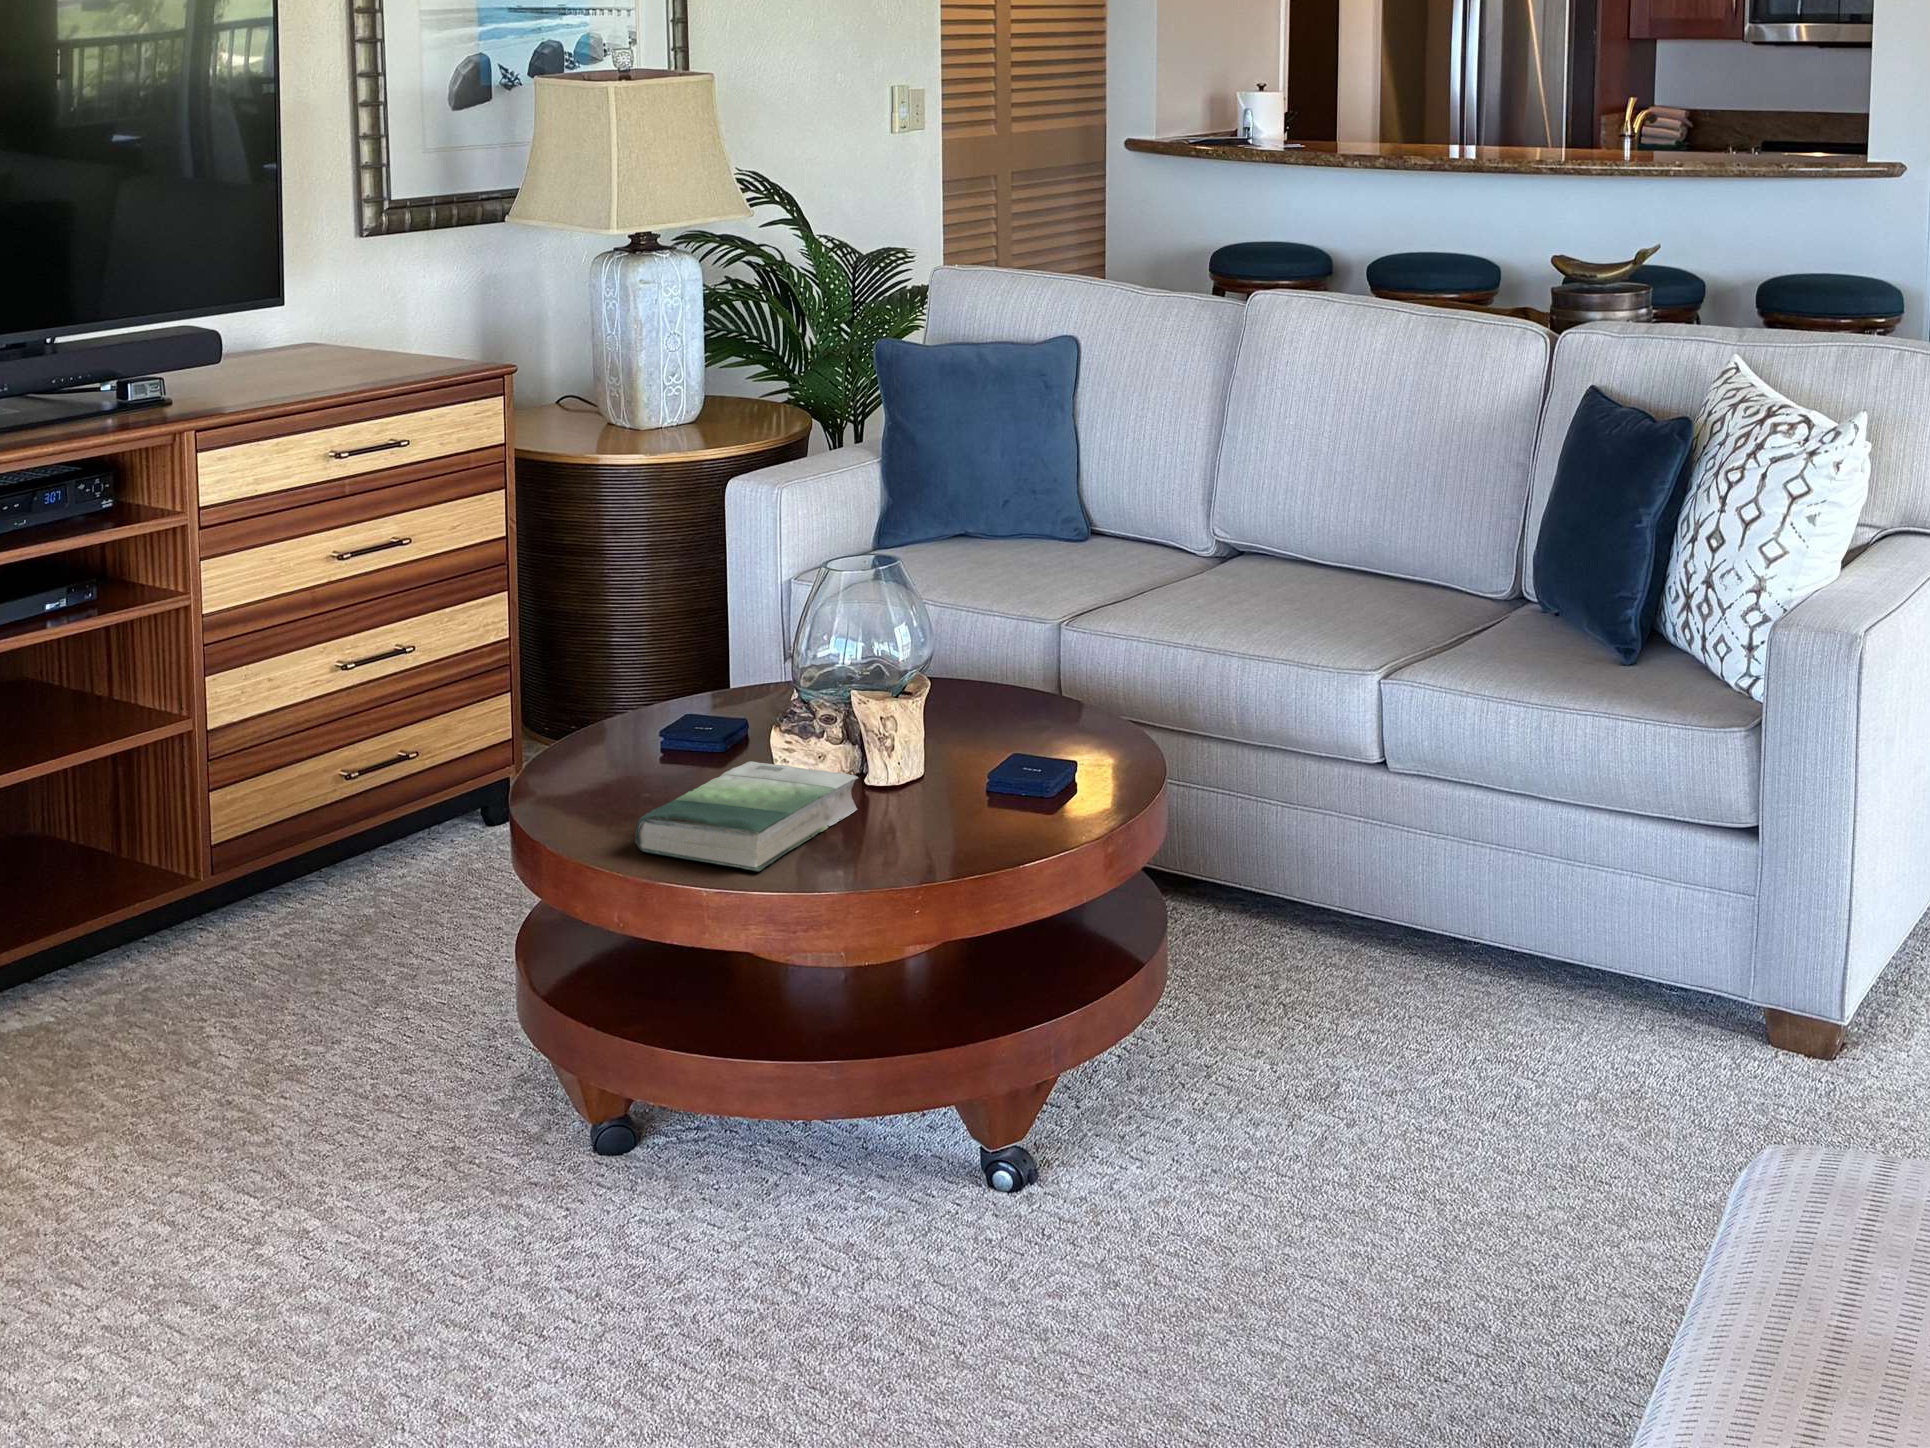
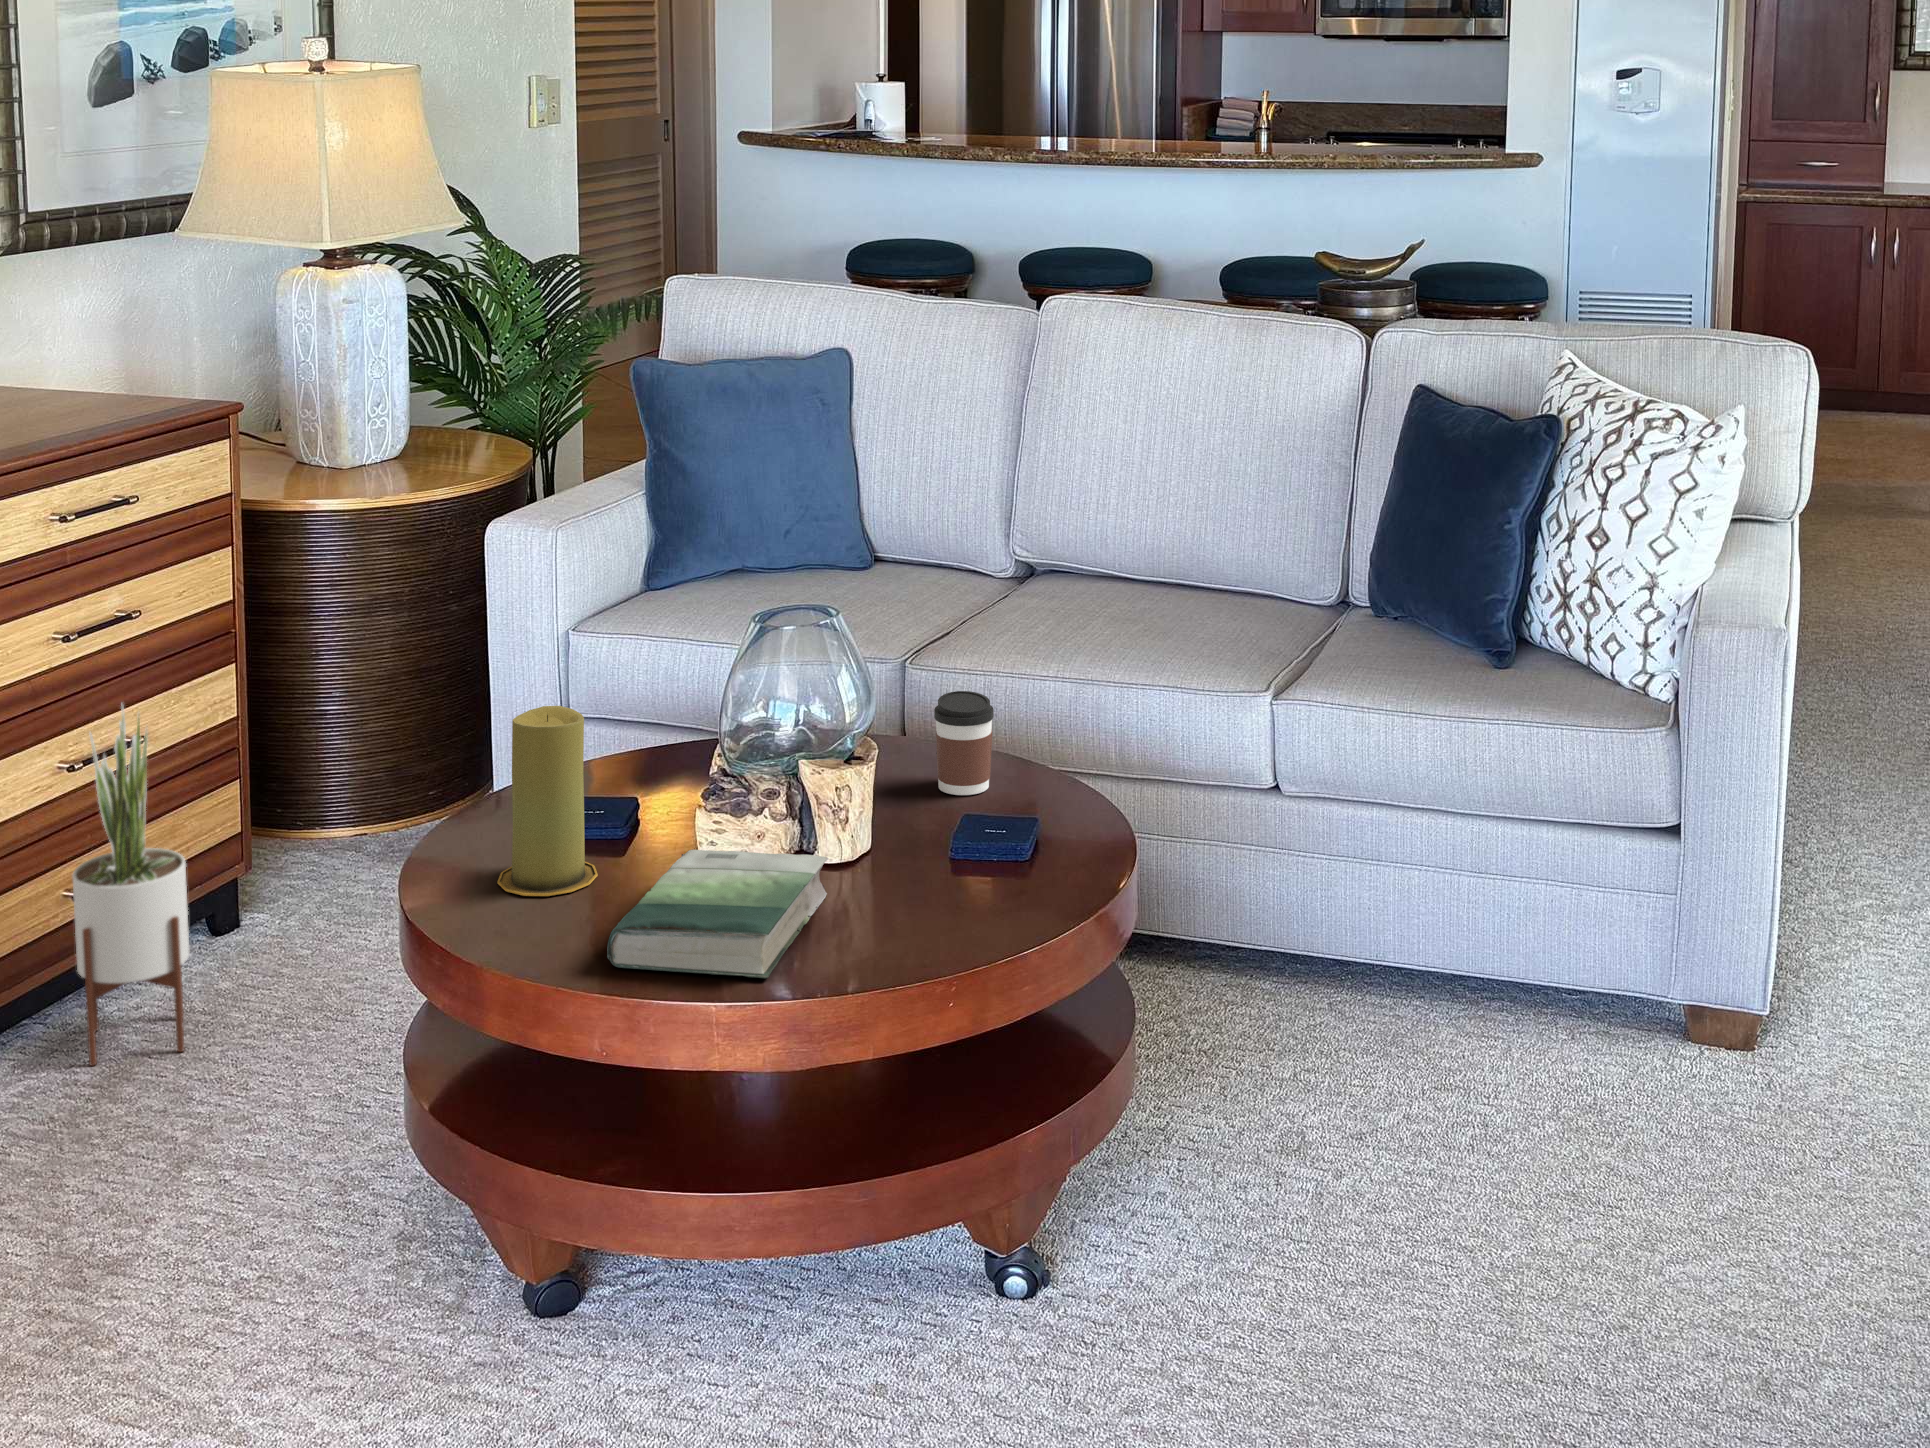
potted plant: none [339,612,435,920] -> present [72,706,189,1065]
candle: none [592,627,679,791] -> present [497,706,598,896]
coffee cup: none [1011,644,1065,739] -> present [934,691,994,795]

